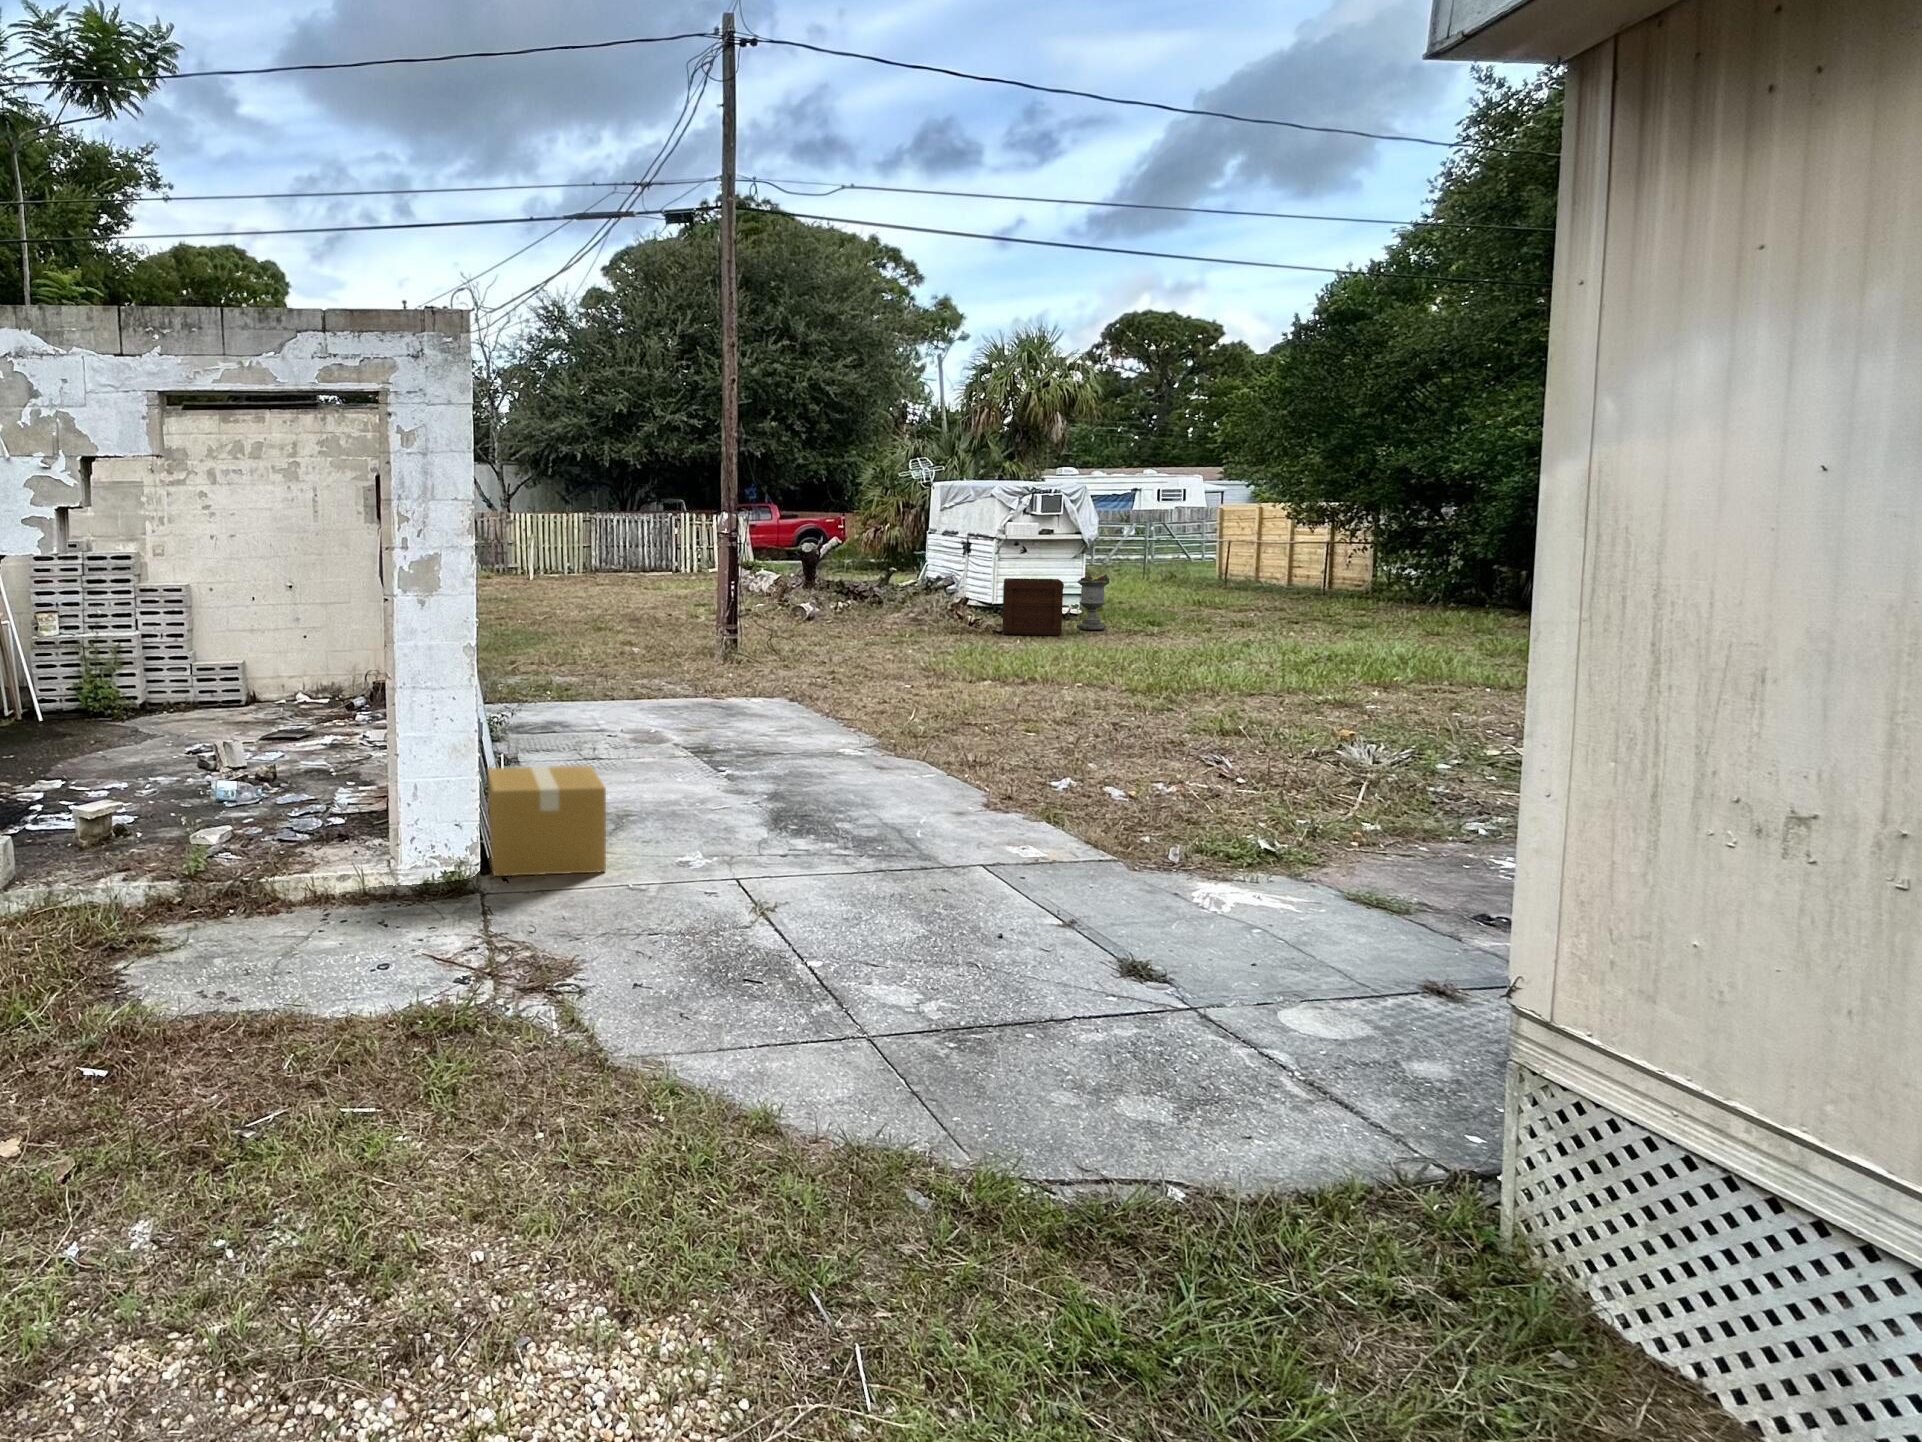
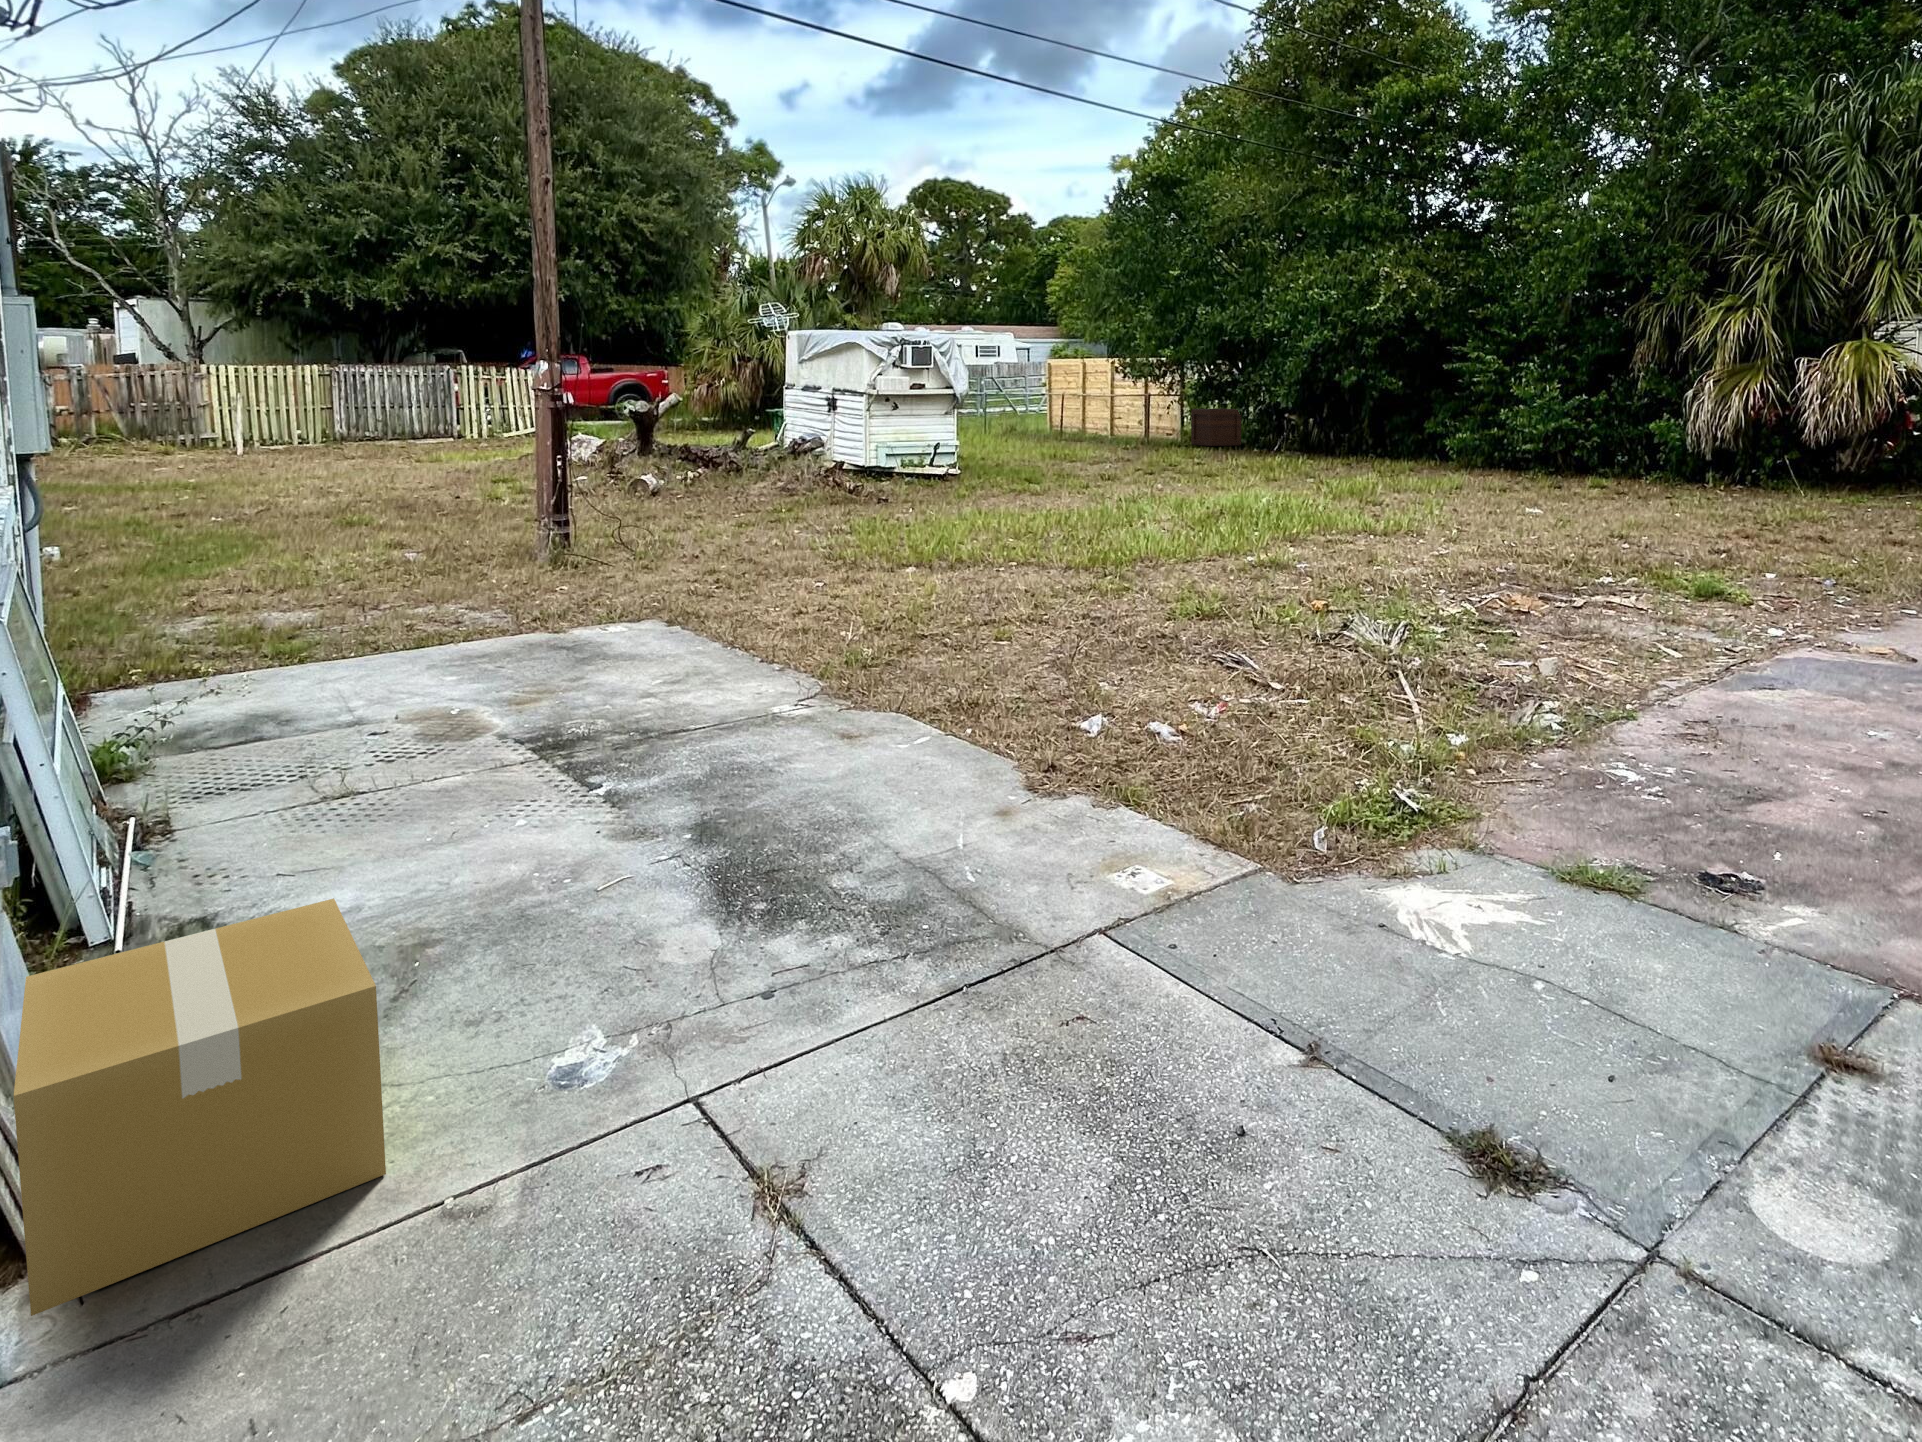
planter: present [1077,574,1110,630] -> none [950,431,981,490]
wooden crate: present [1002,578,1063,636] -> present [1191,409,1241,446]

